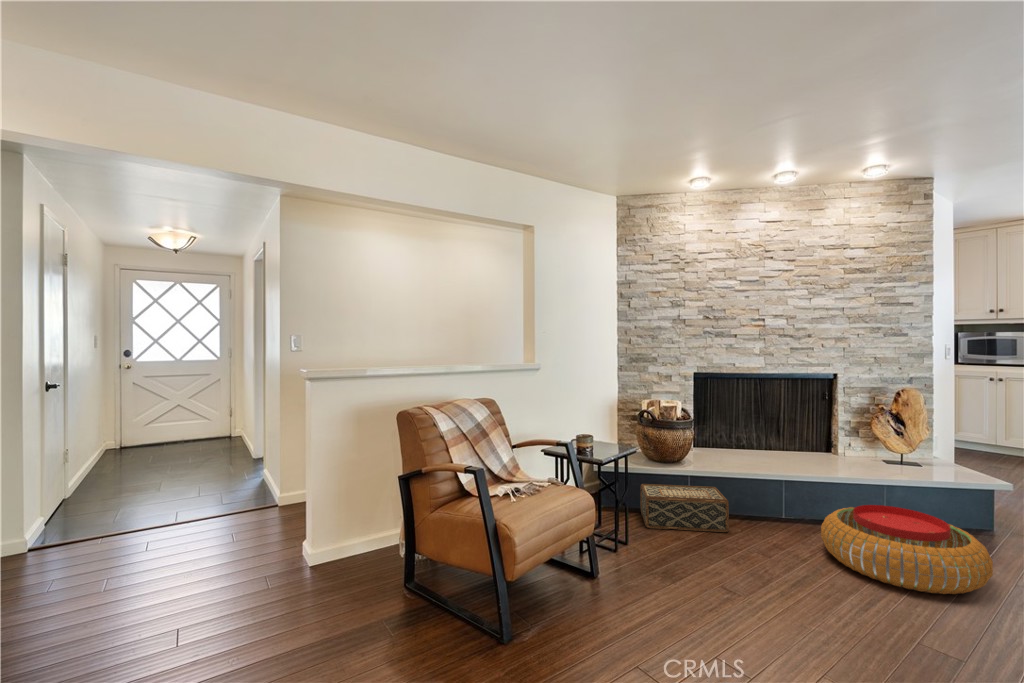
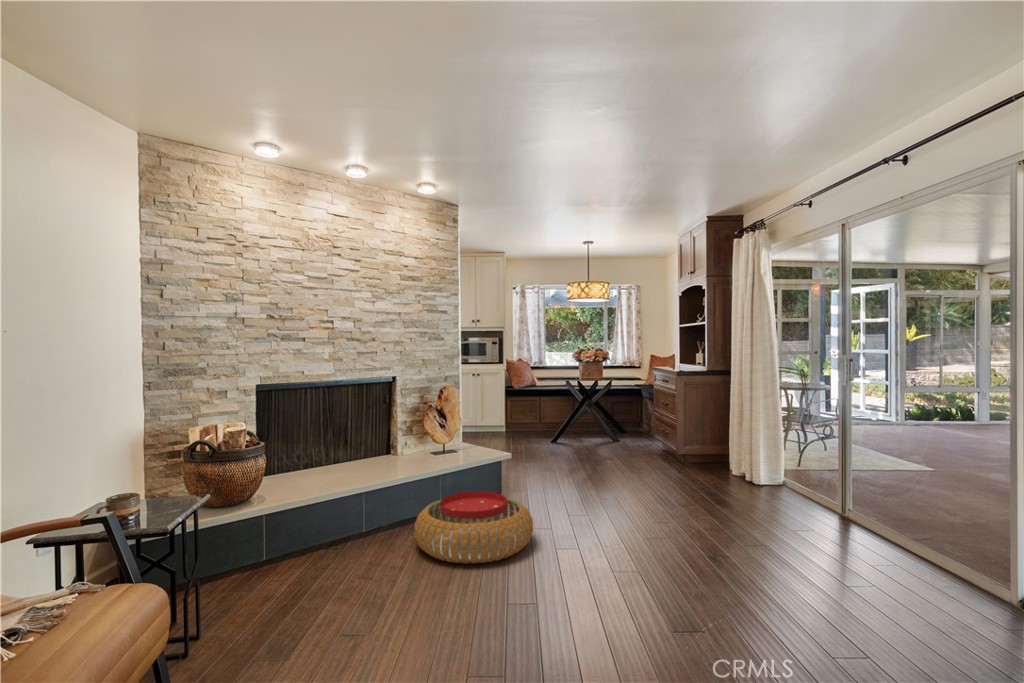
woven basket: present [640,484,729,532] -> none [203,520,326,604]

